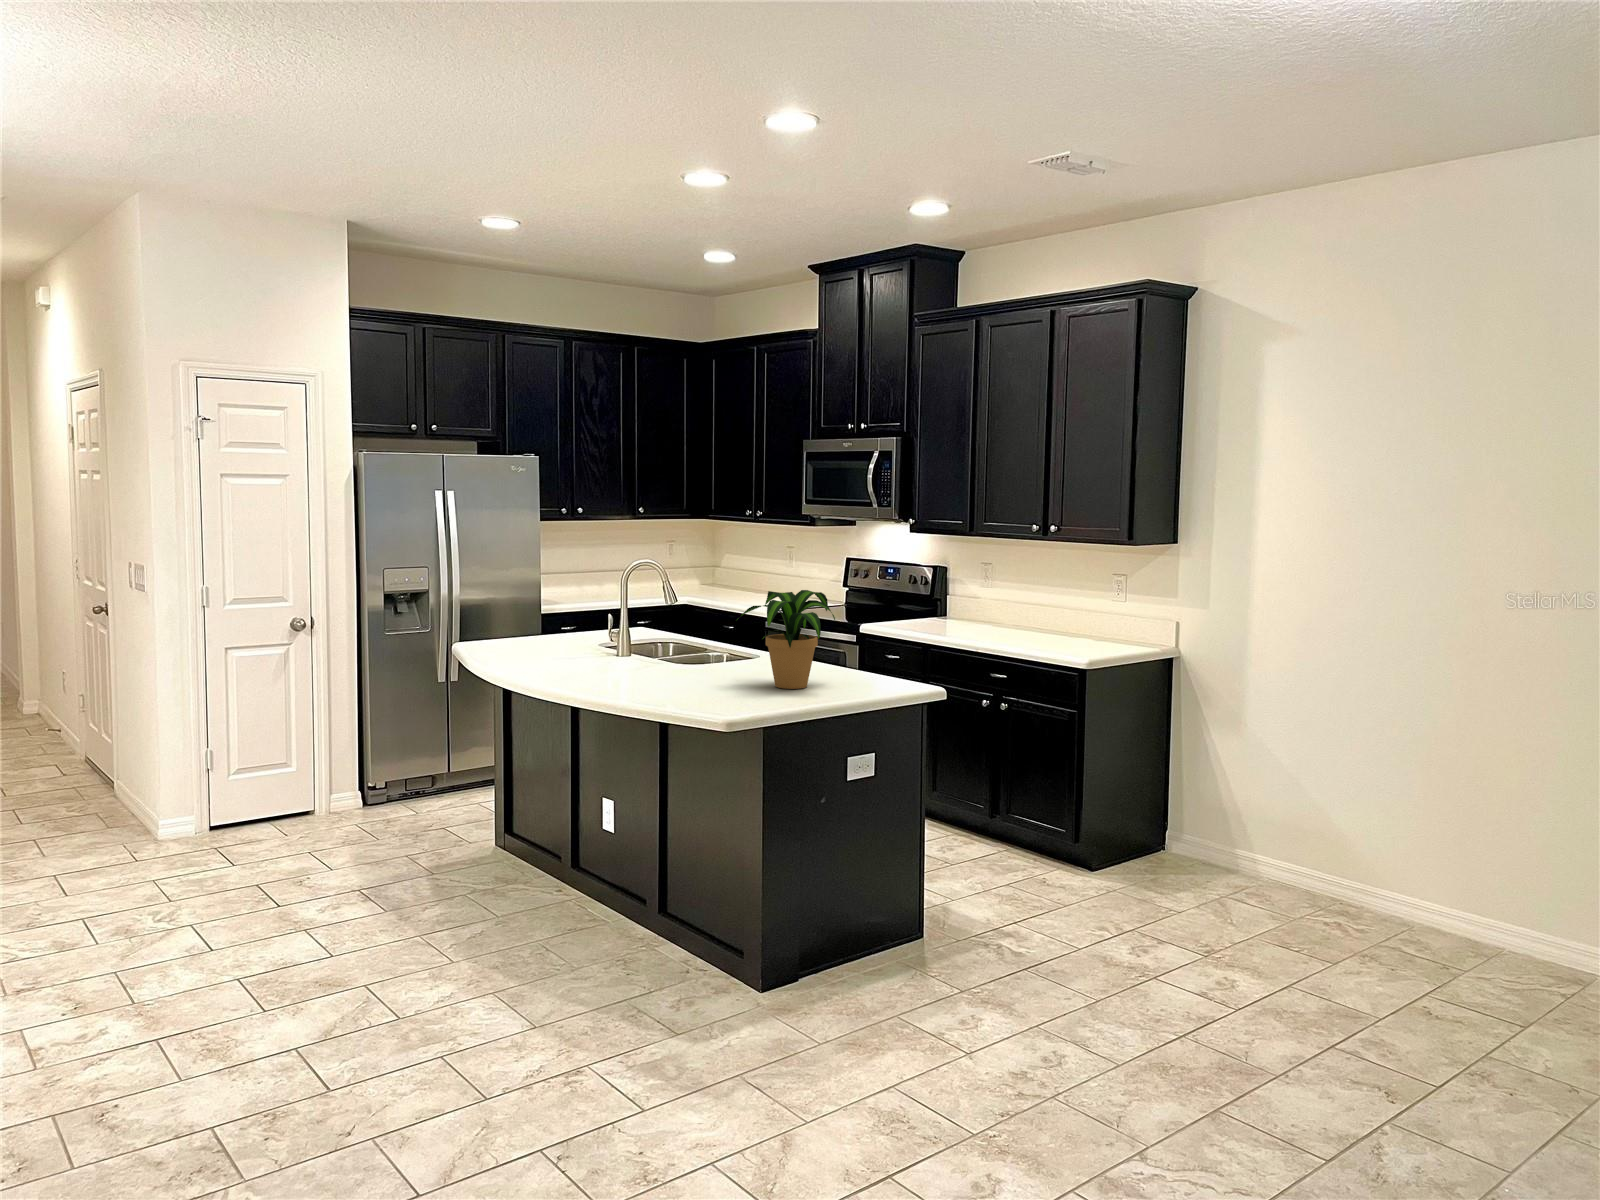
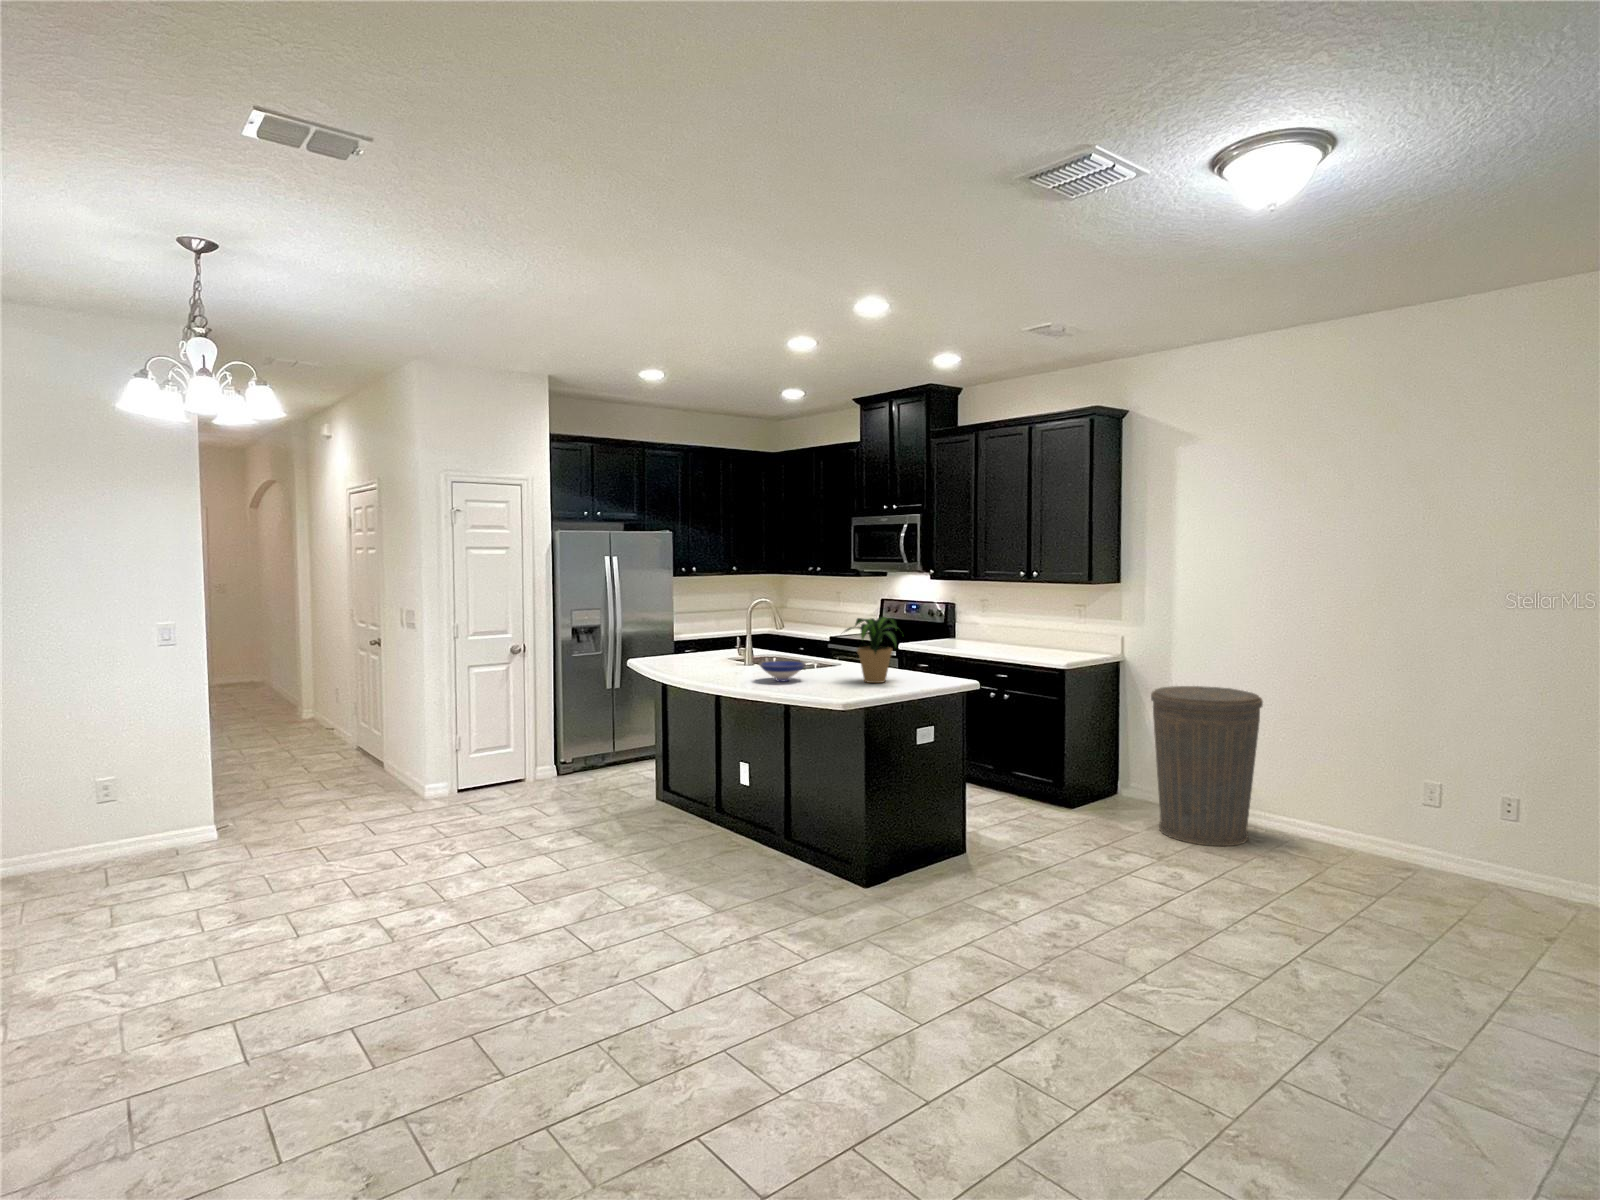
bowl: none [619,652,692,684] -> present [759,661,806,682]
trash can: none [1207,697,1368,934] -> present [1151,686,1263,846]

